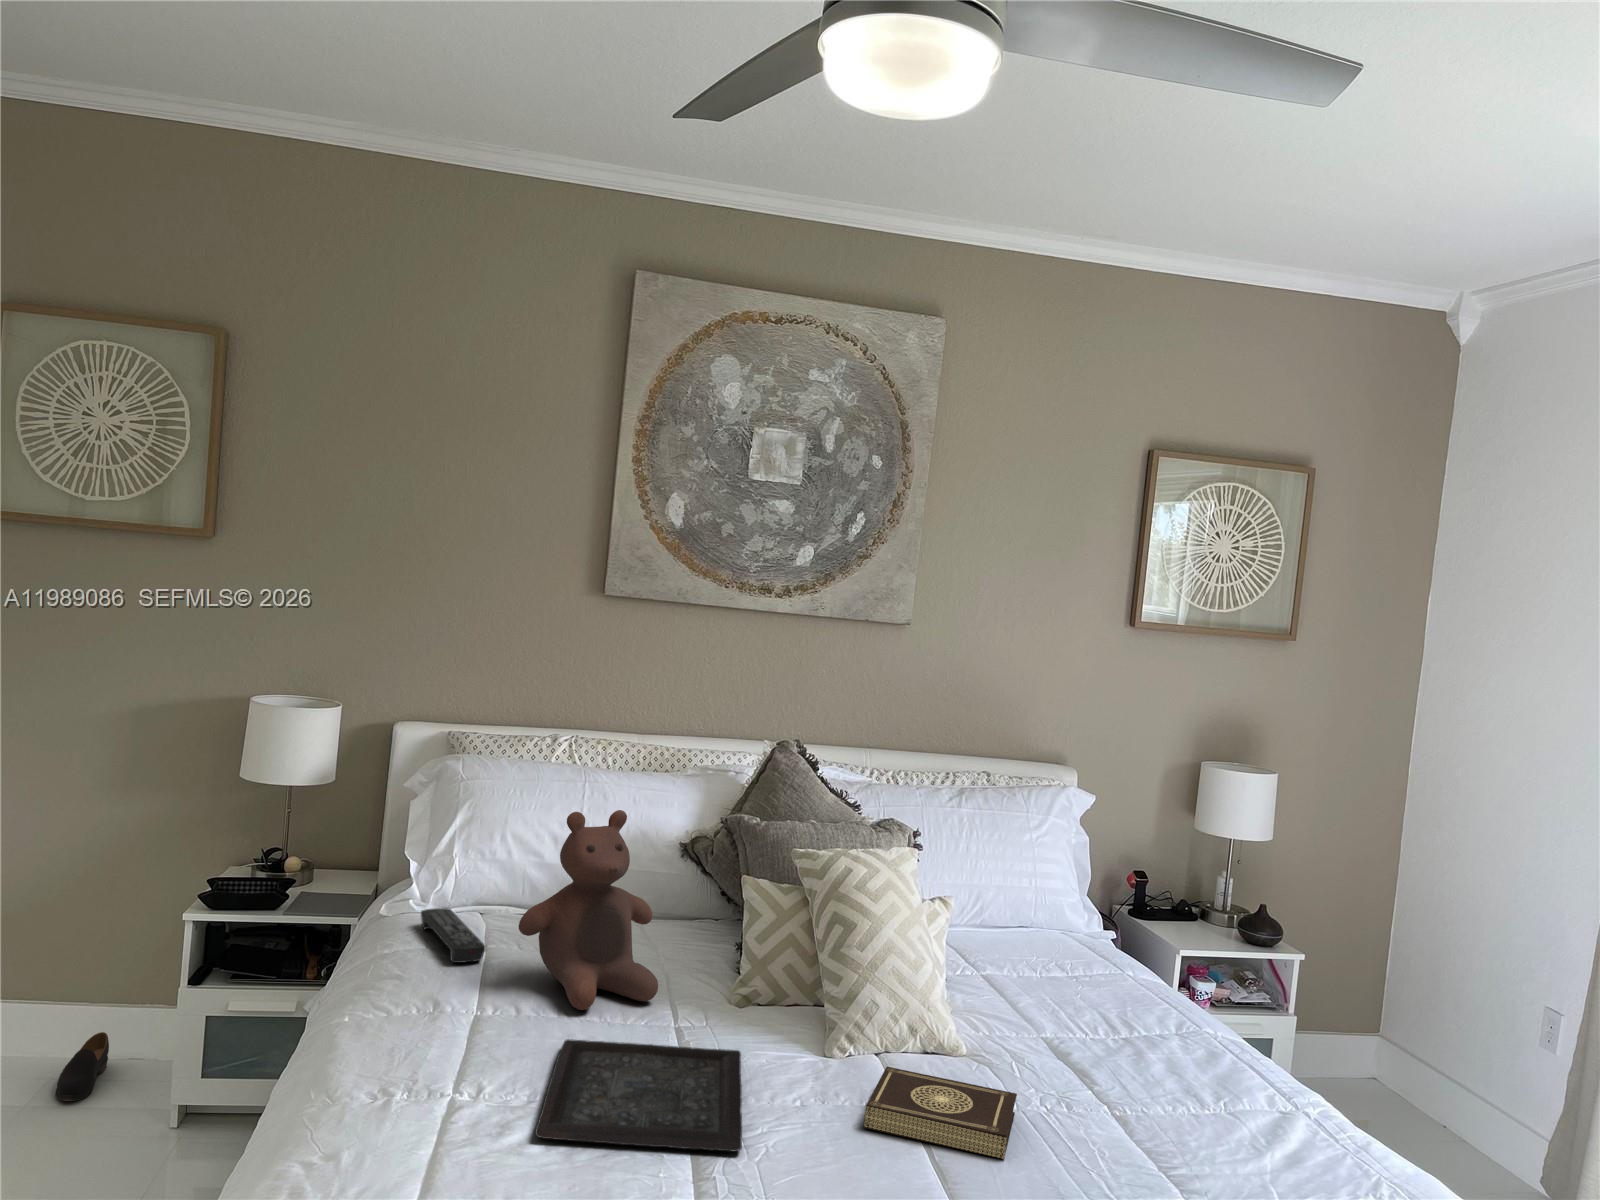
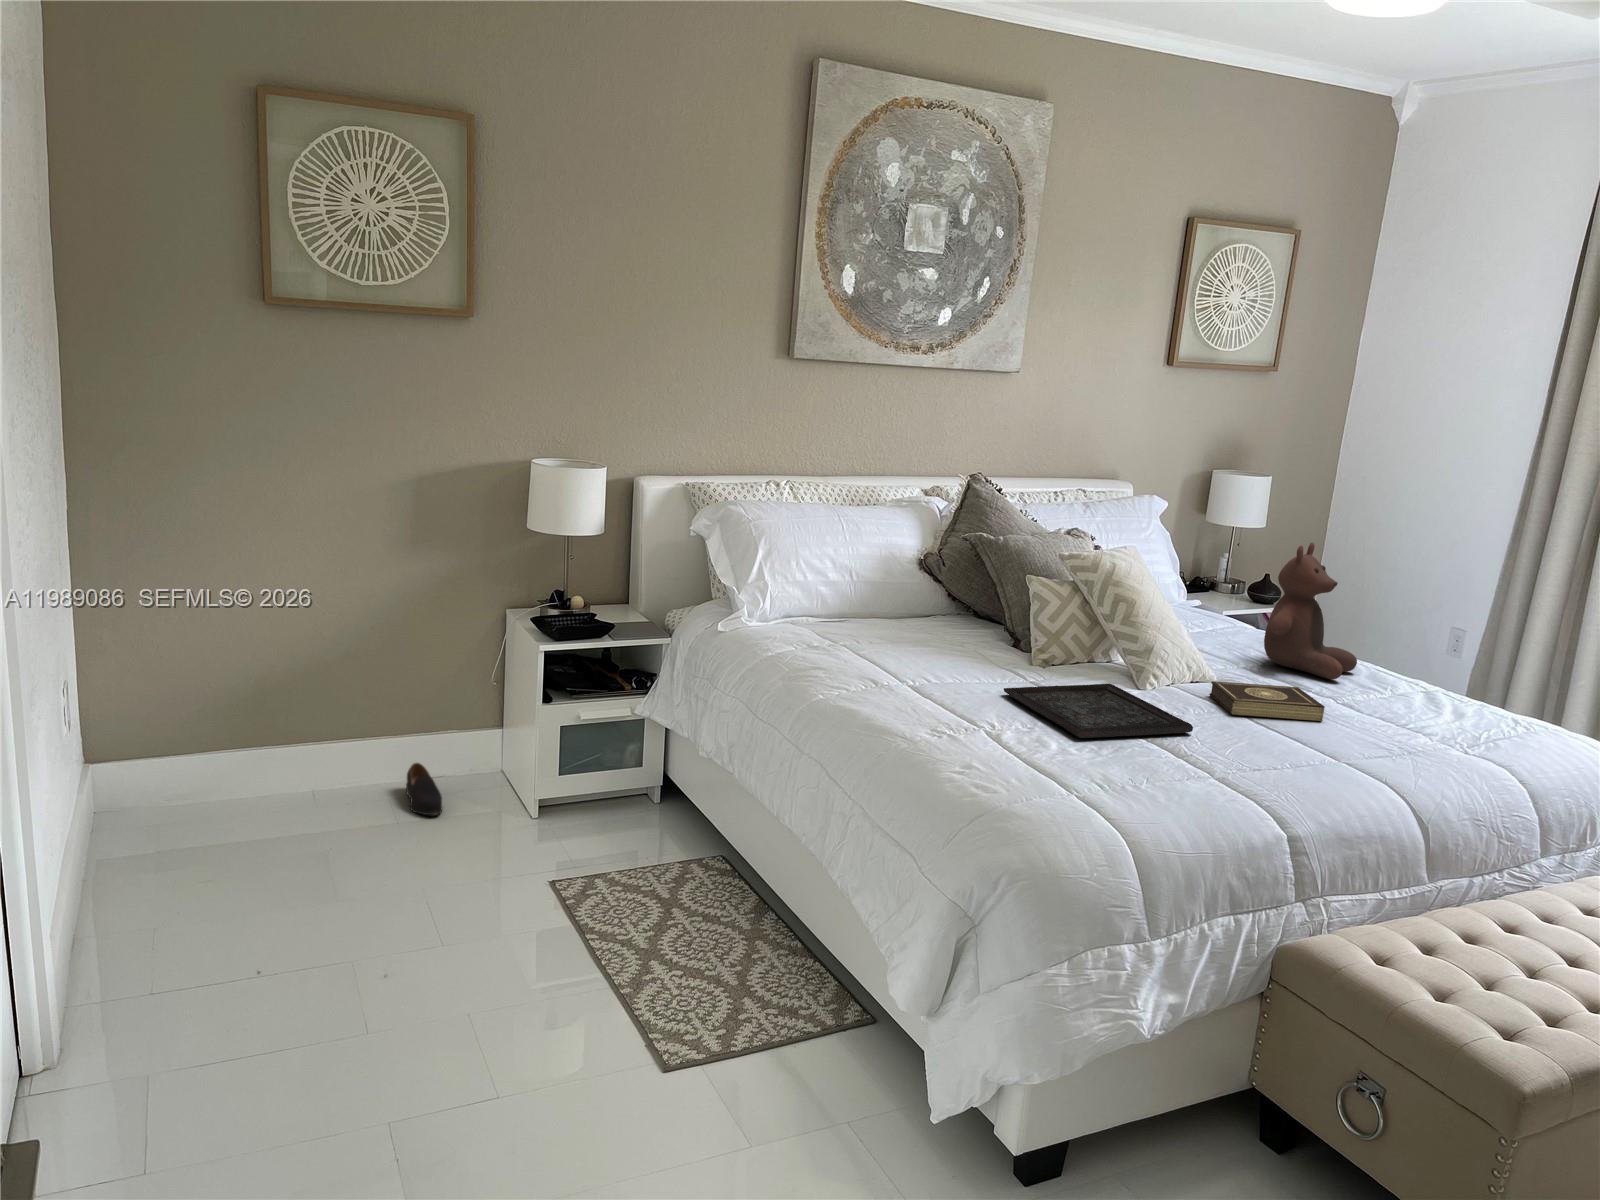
stuffed bear: present [519,810,658,1010] -> present [1264,542,1357,679]
remote control: present [421,908,486,963] -> none [774,620,862,655]

